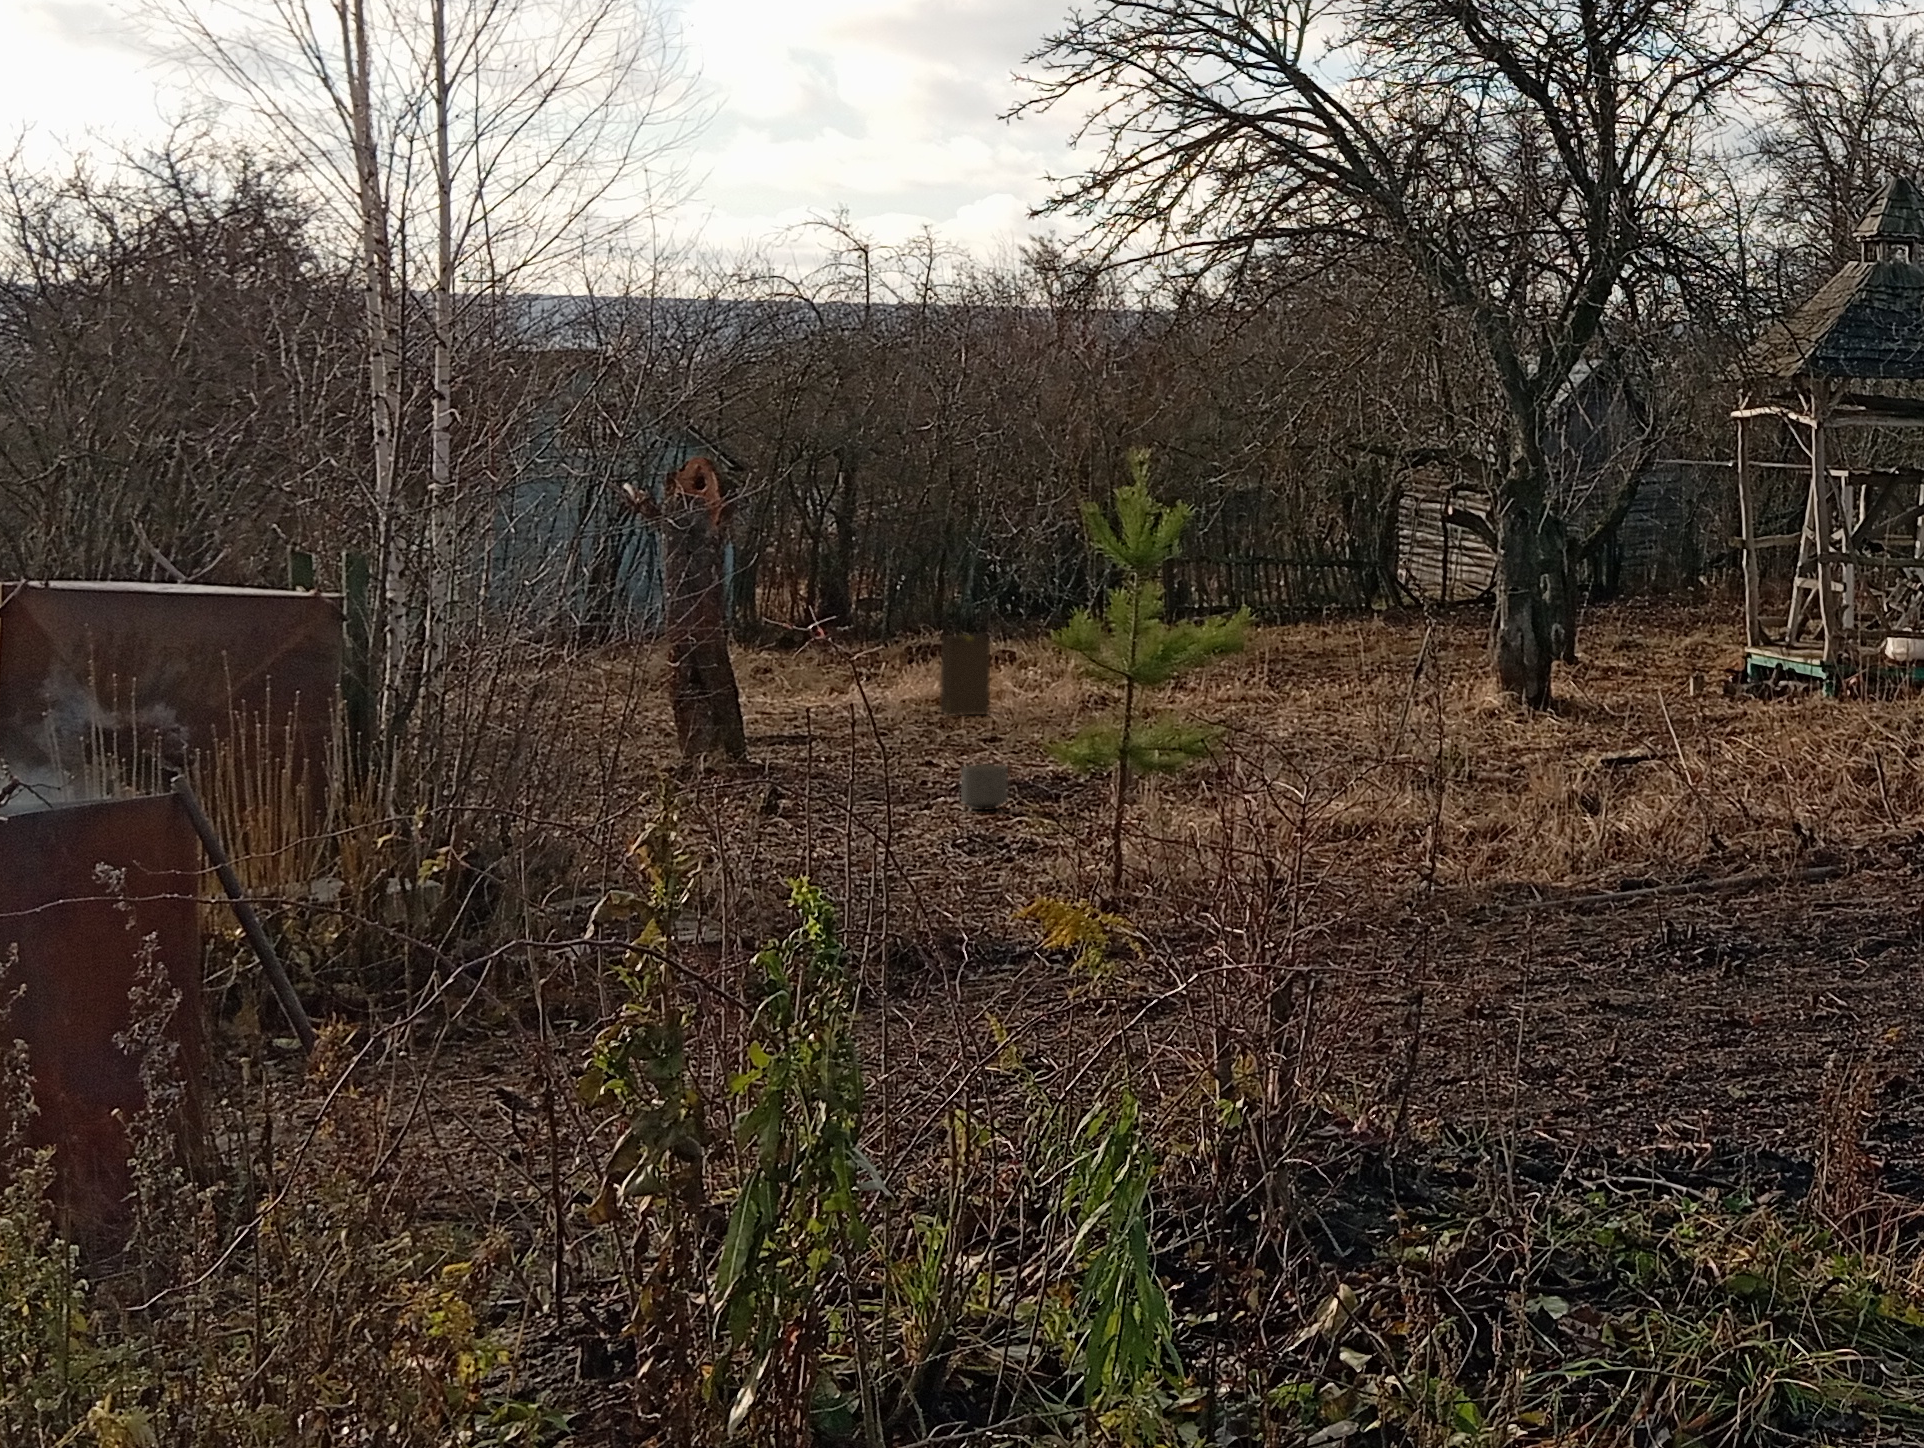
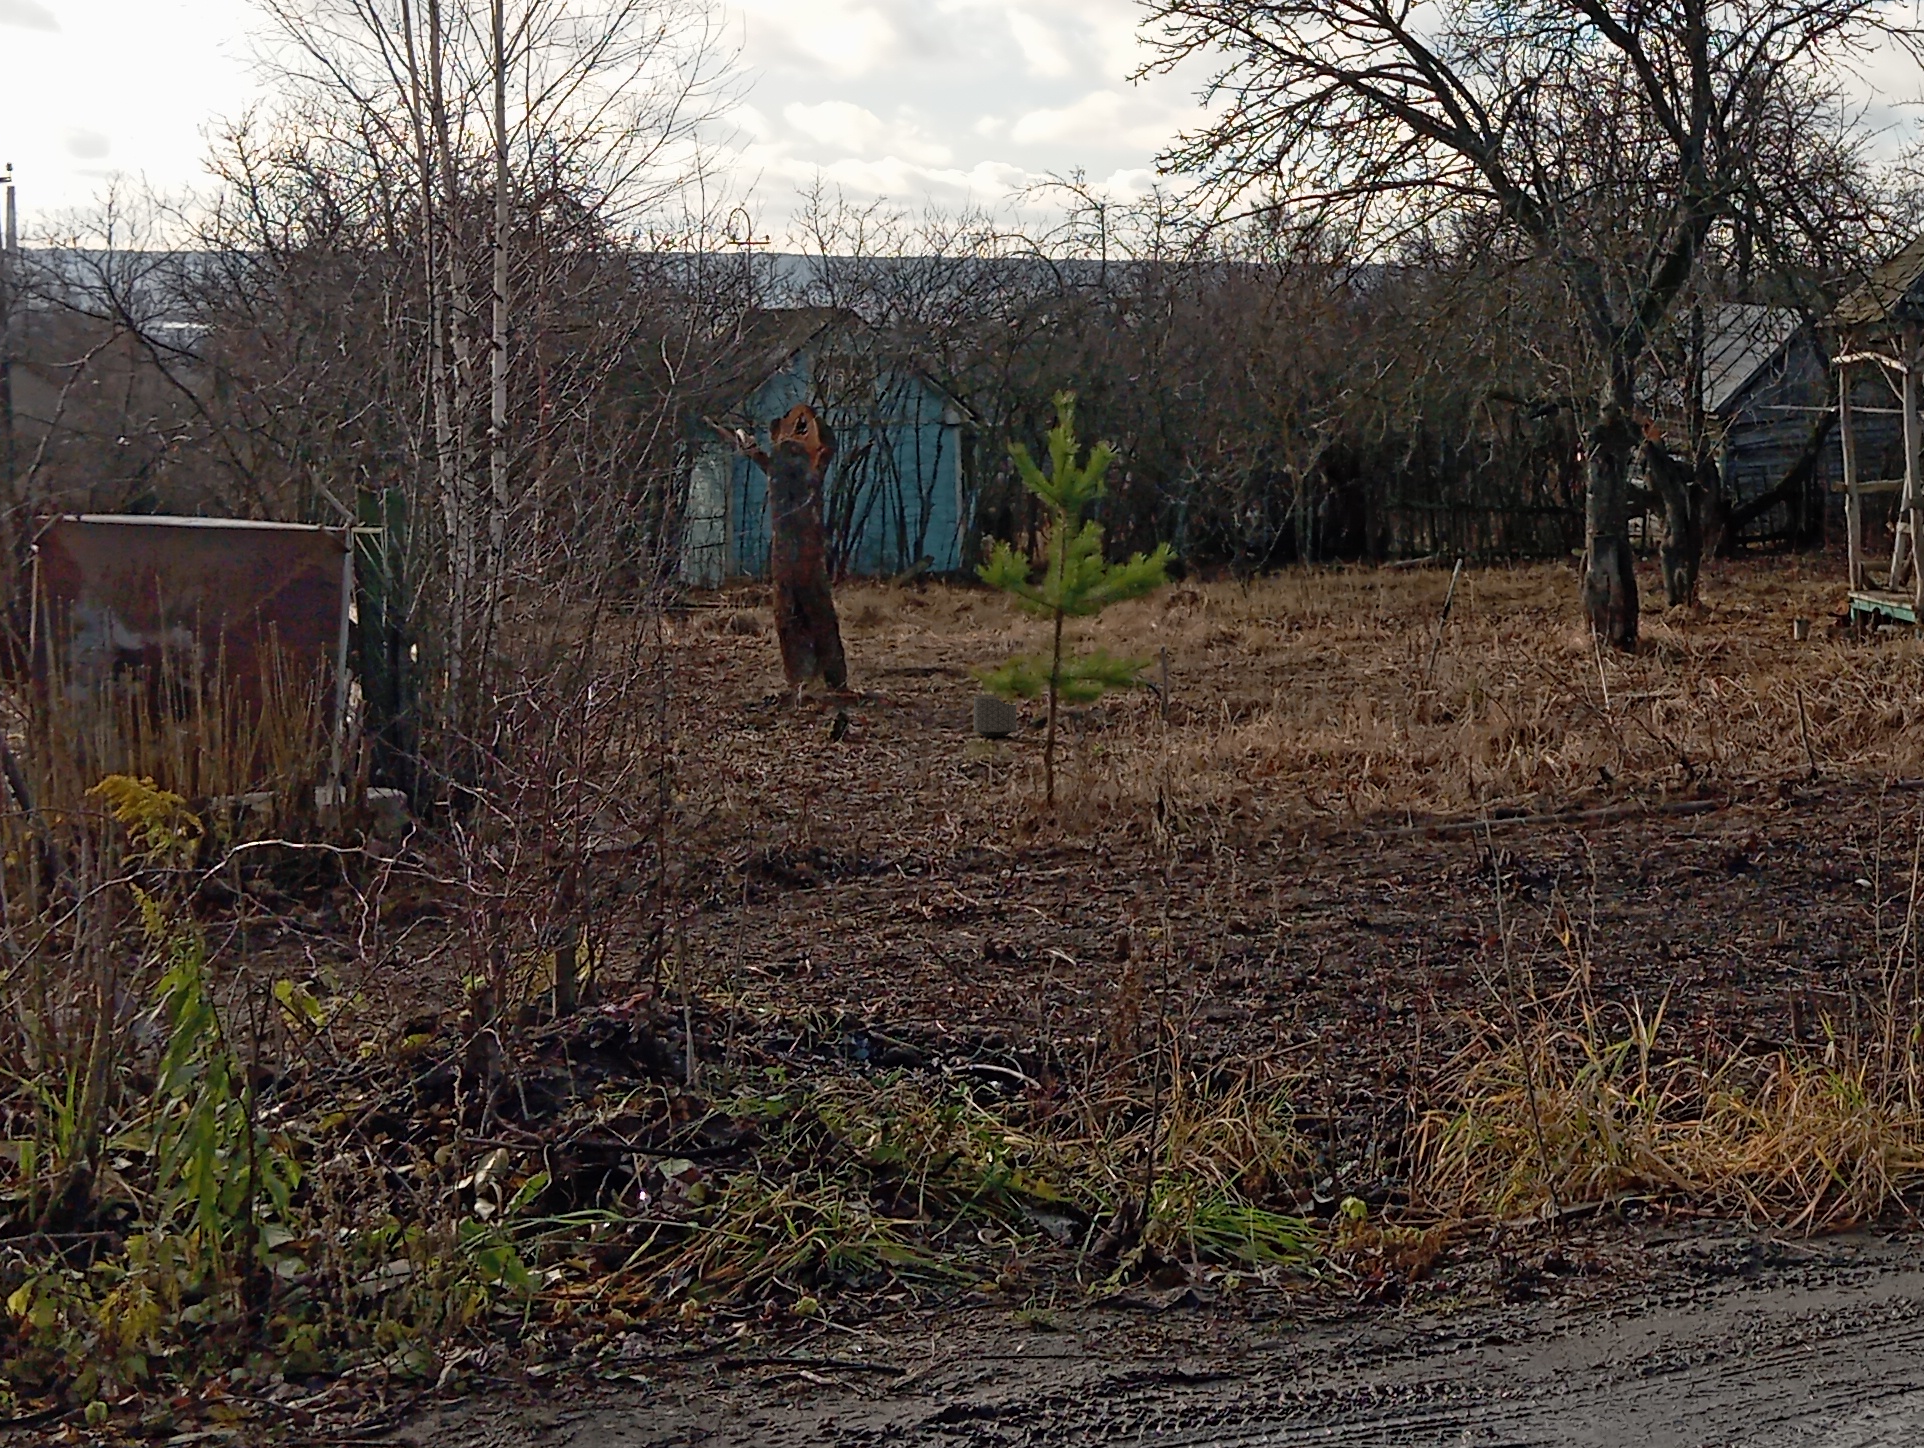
cardboard box: present [940,635,990,716] -> none [1033,574,1077,651]

